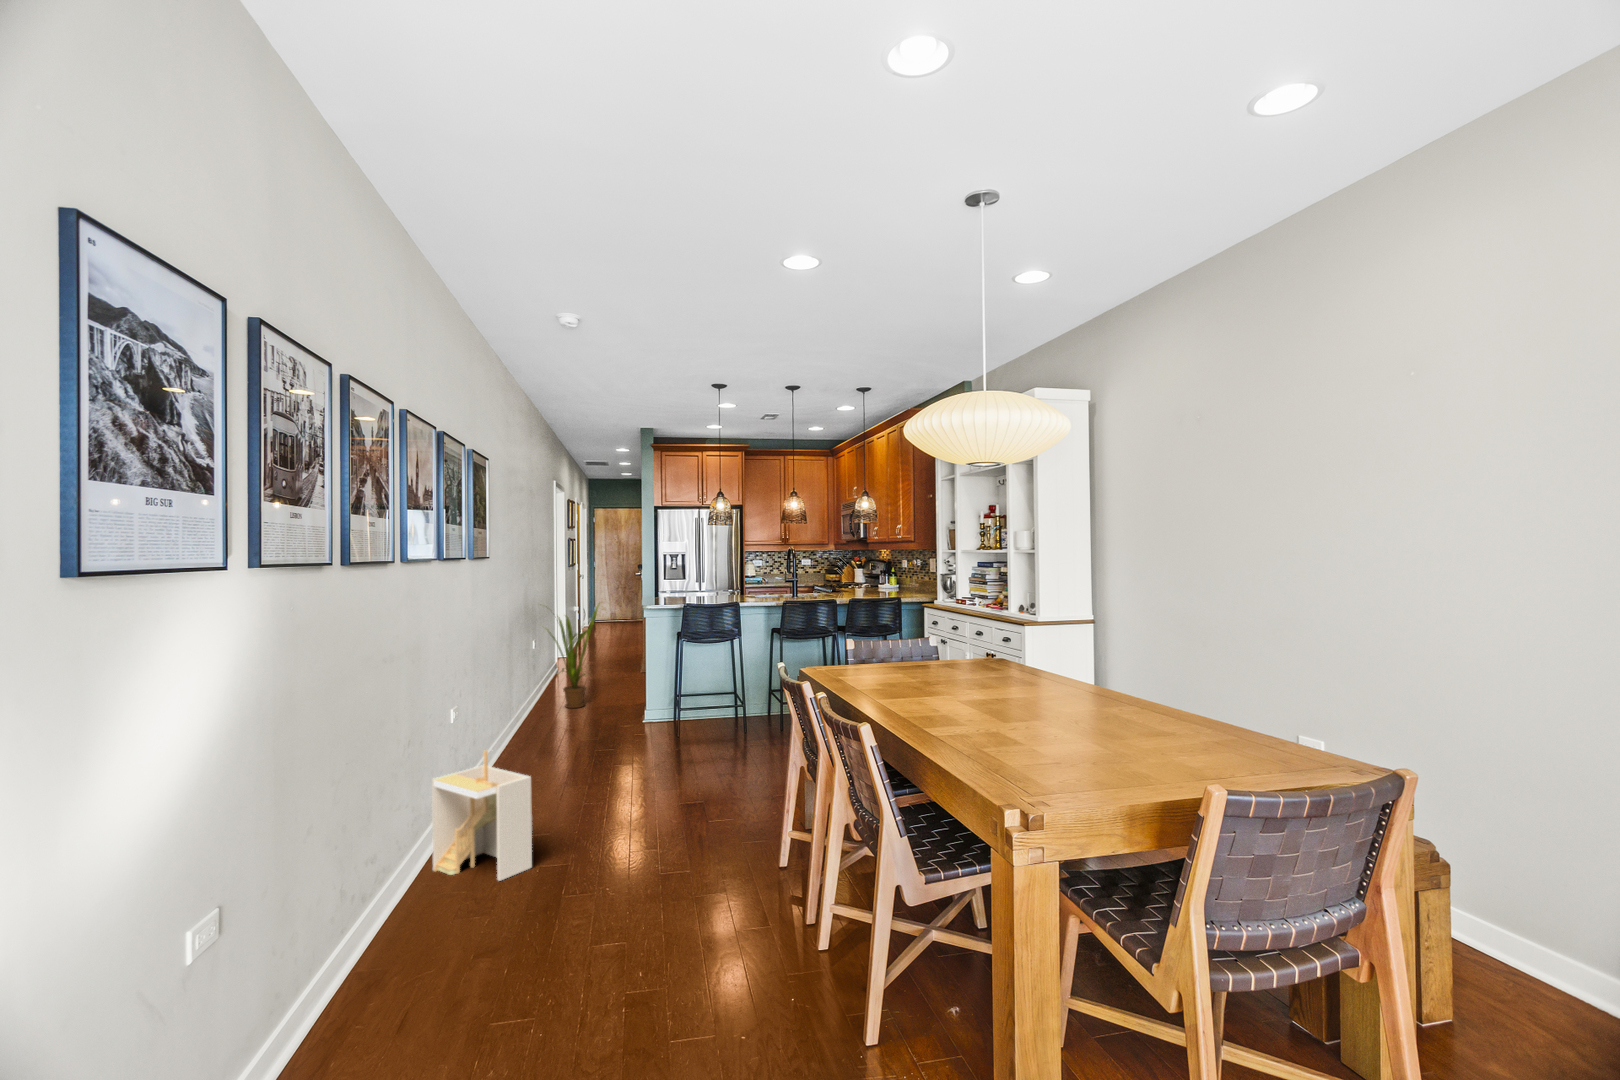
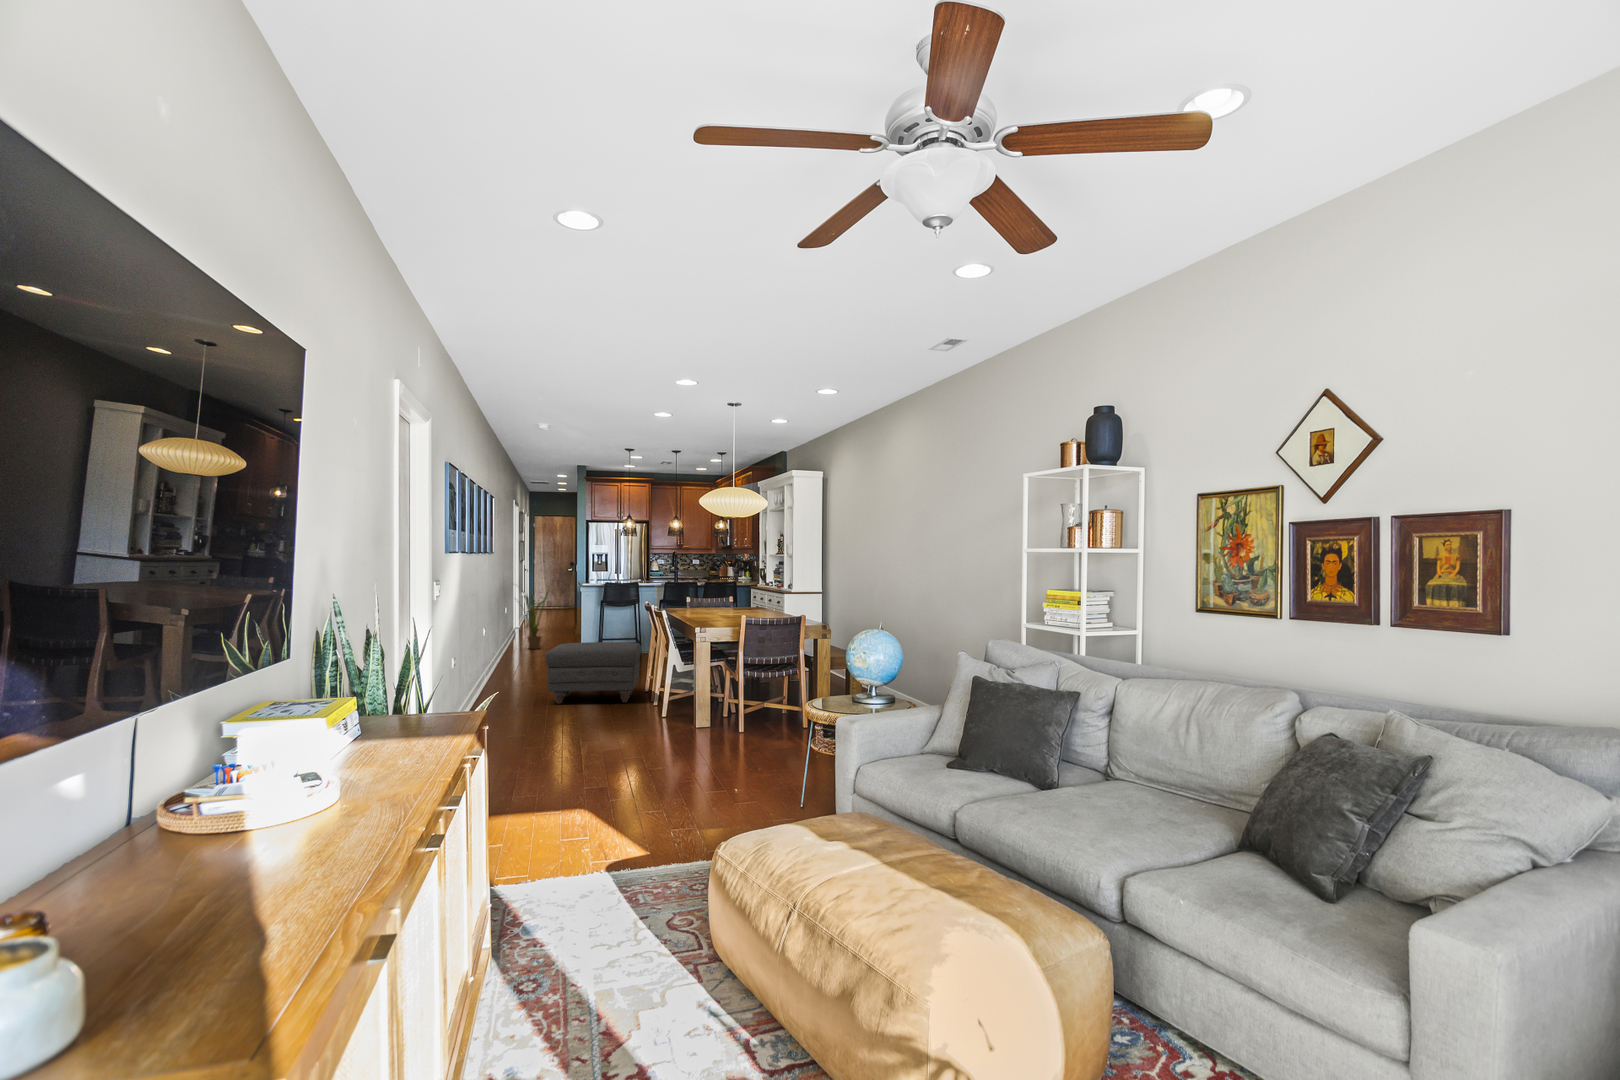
storage bin: present [432,751,532,881] -> none [489,639,534,694]
ottoman: none [535,762,771,946] -> present [545,642,641,704]

